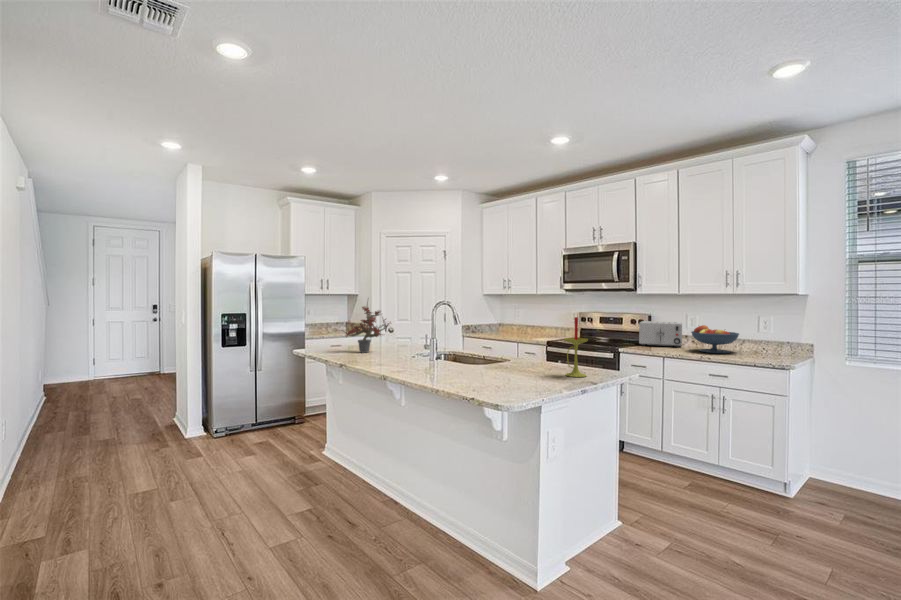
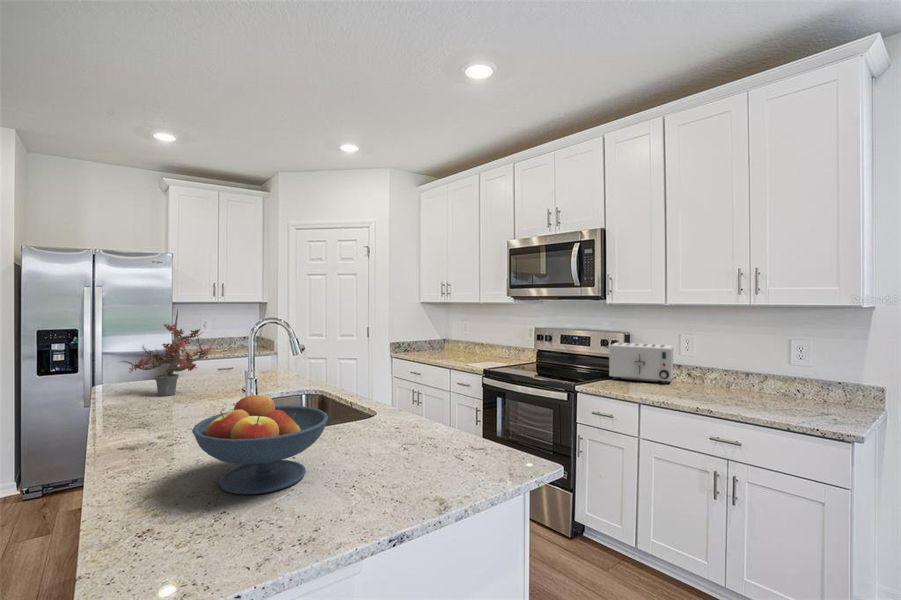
candle: present [565,317,588,377] -> none [400,353,452,482]
fruit bowl: present [691,325,739,353] -> present [192,393,328,495]

